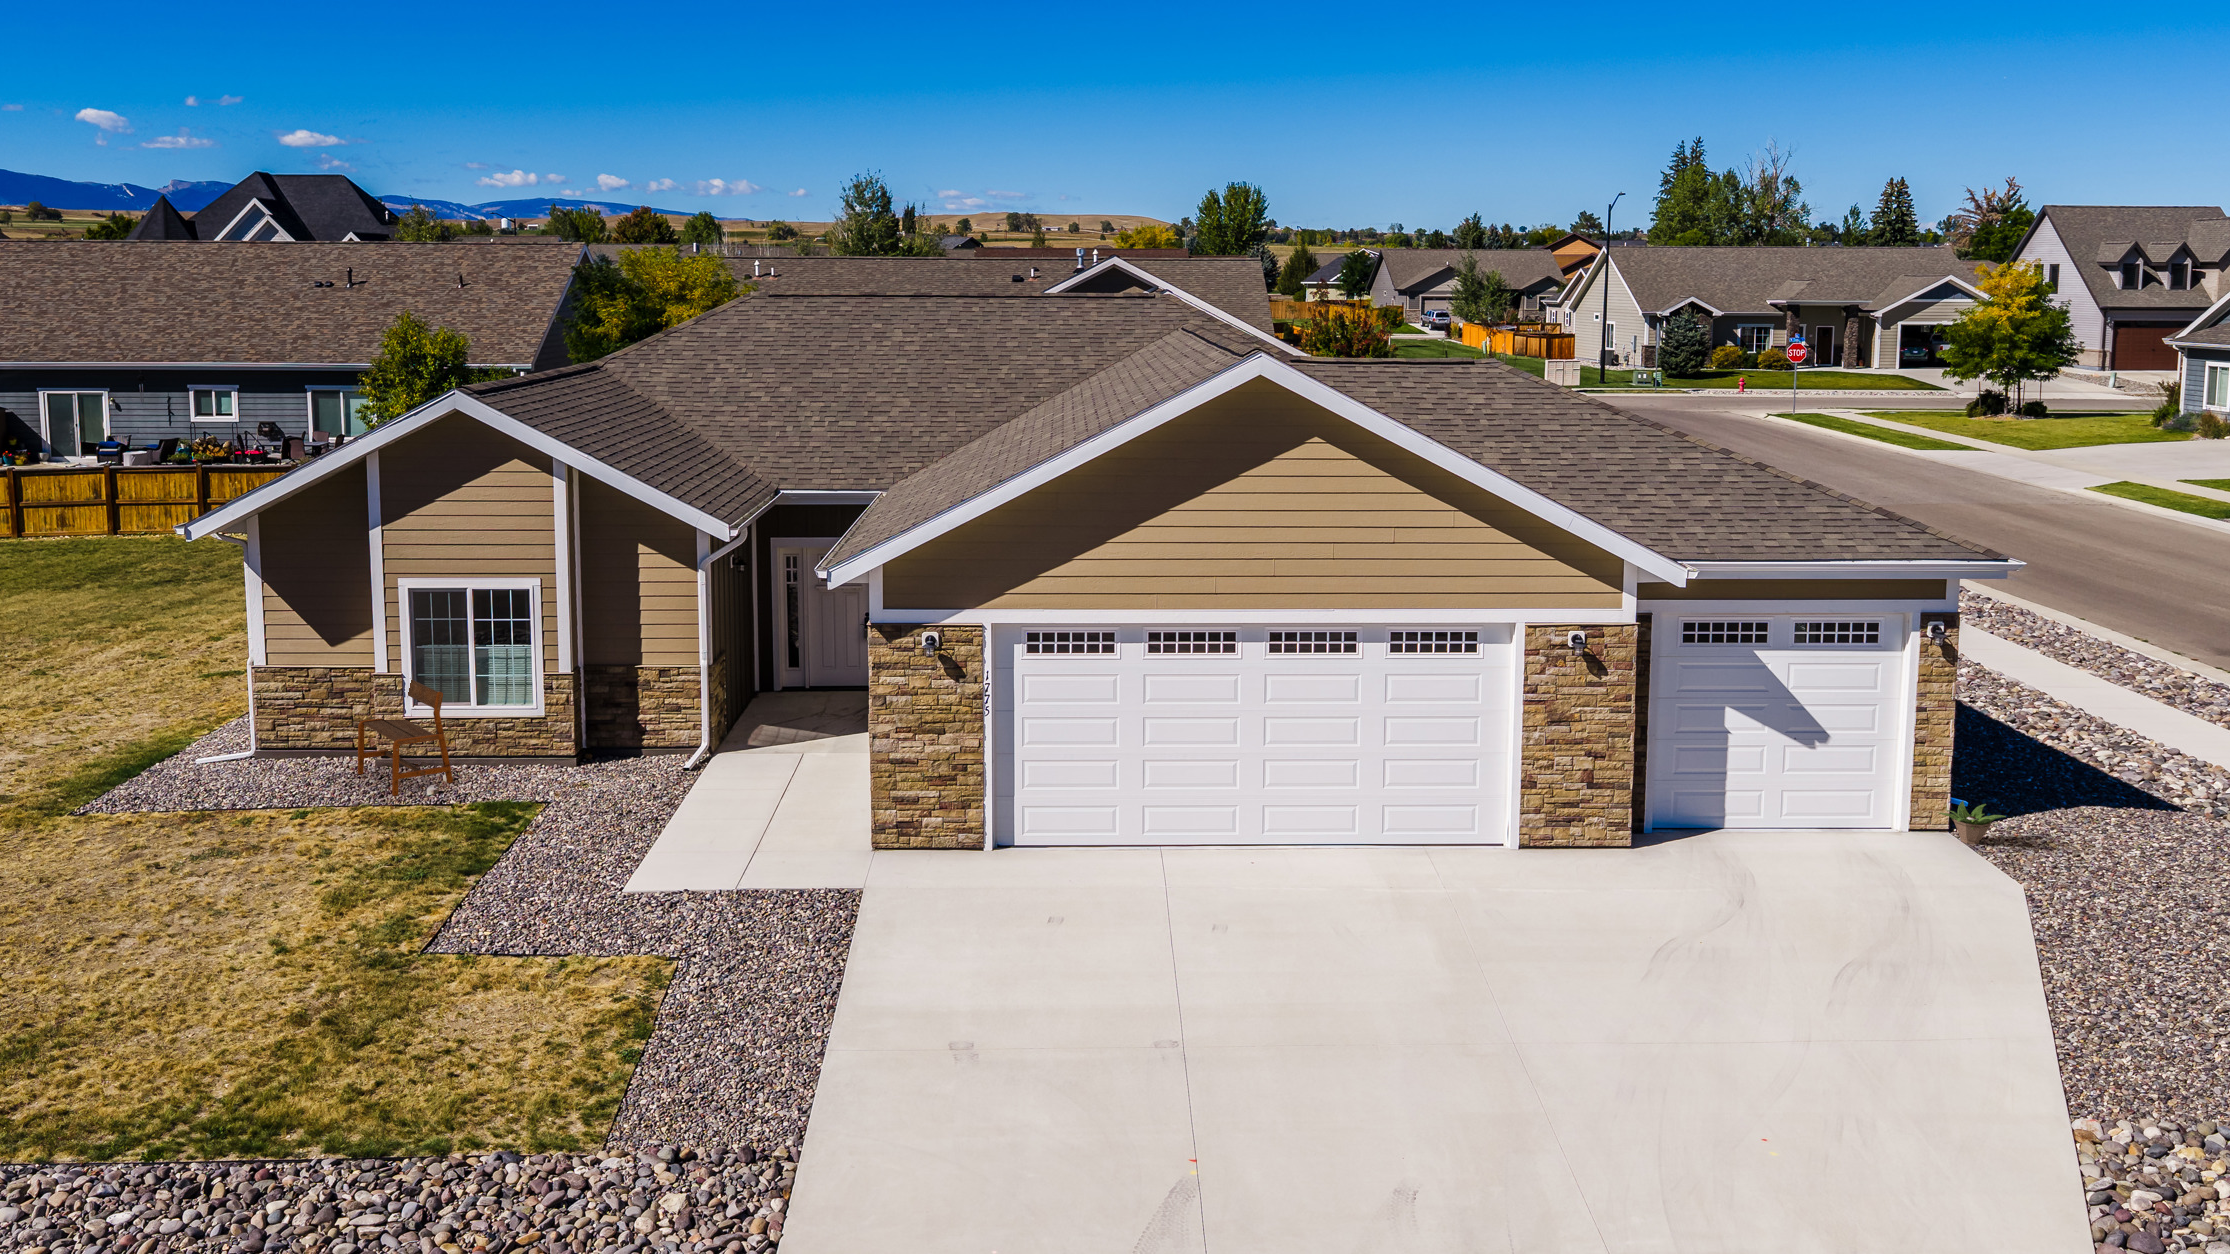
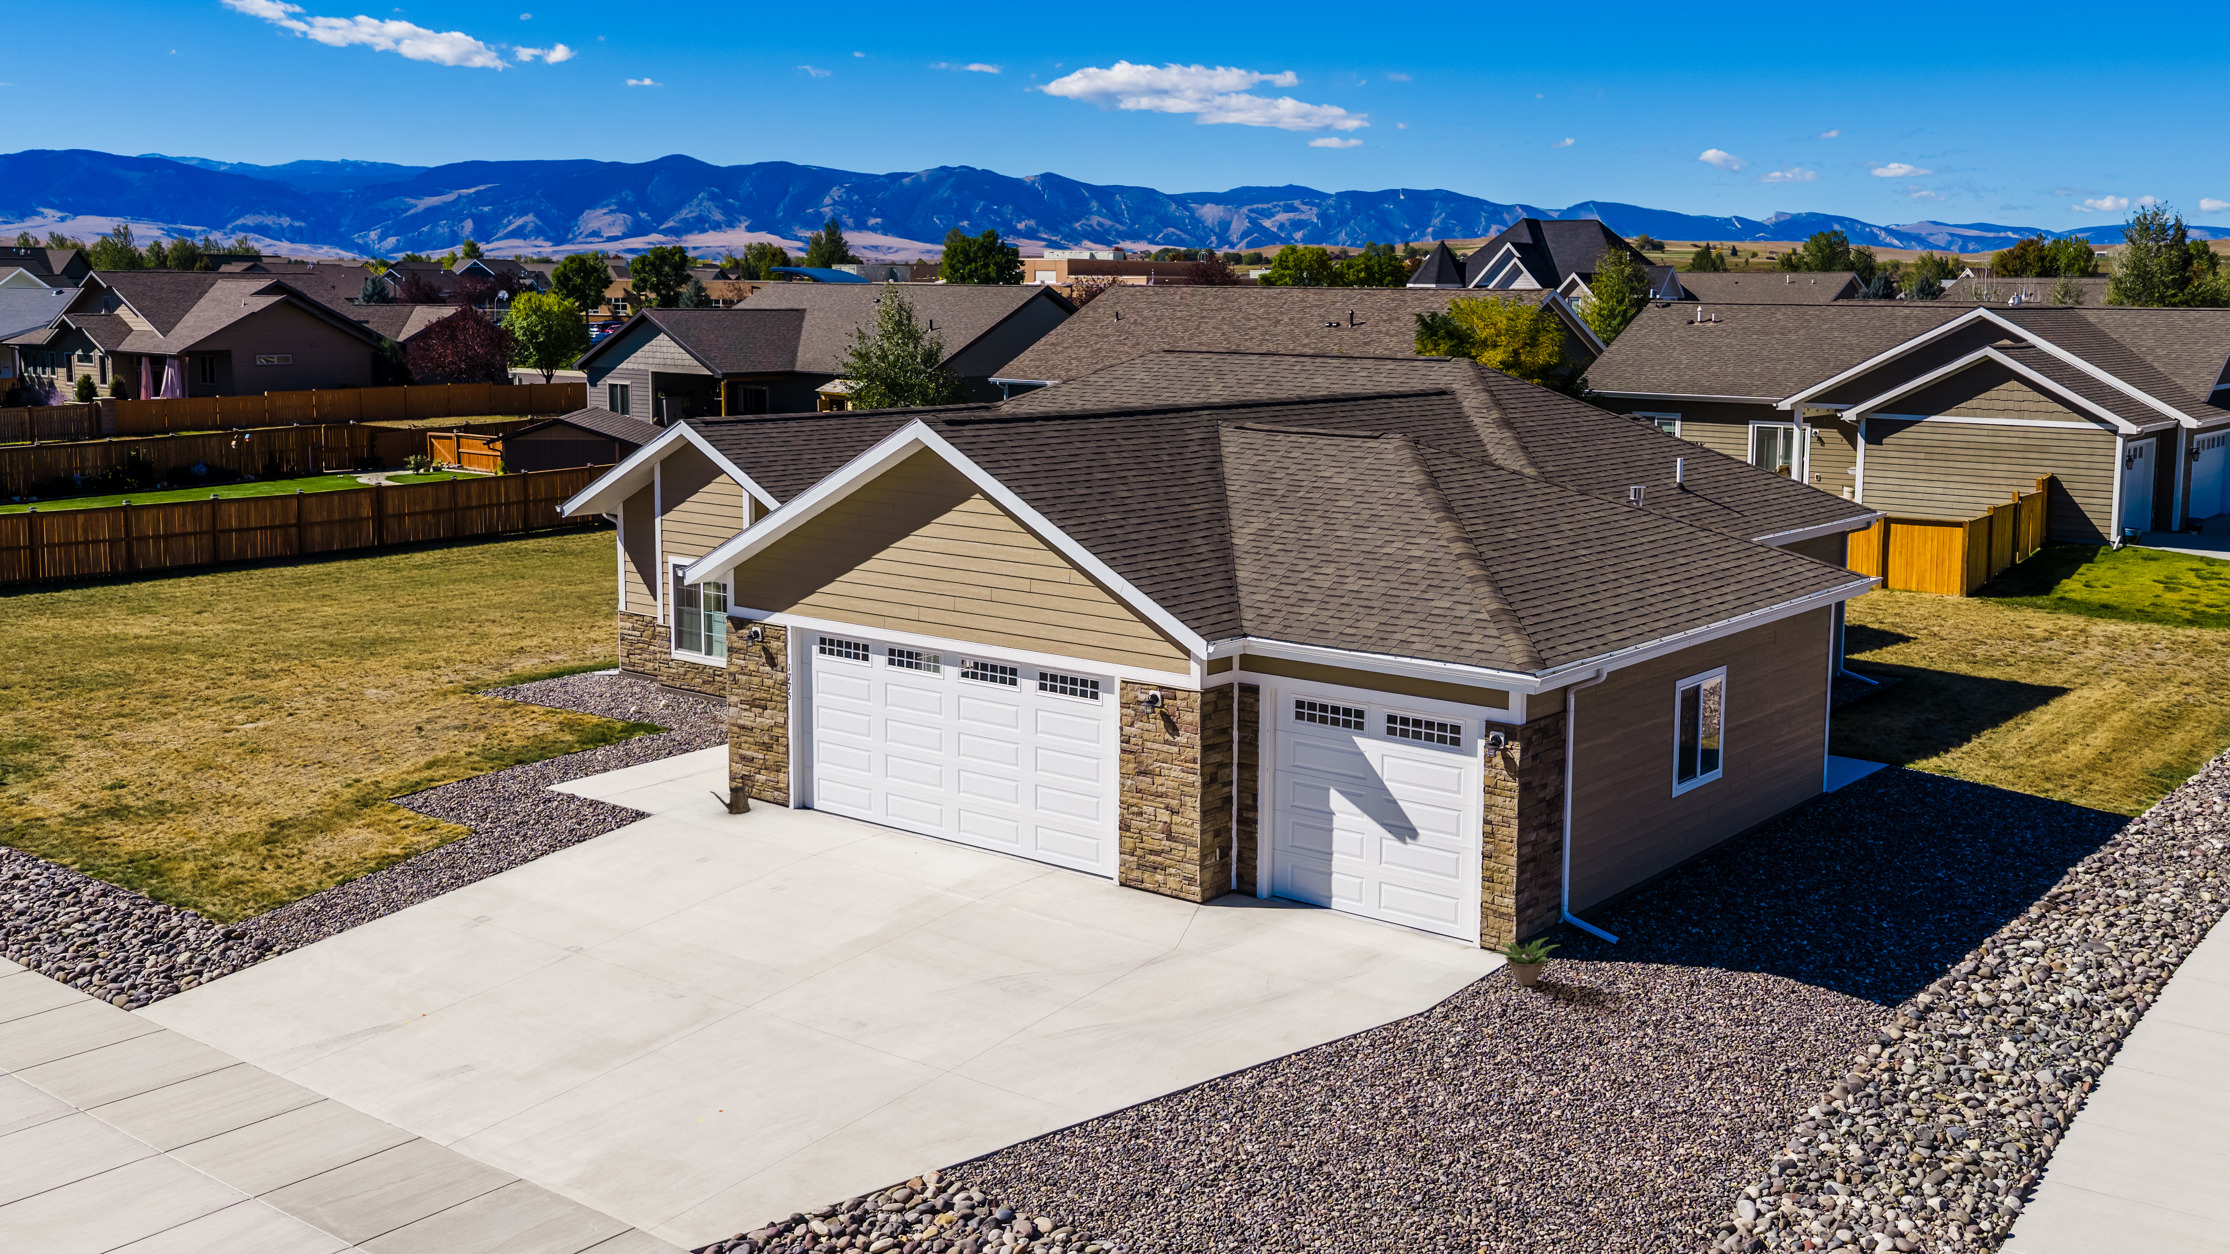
bench: present [358,680,453,796] -> none [624,628,686,711]
watering can: none [897,834,924,871] -> present [710,786,753,814]

